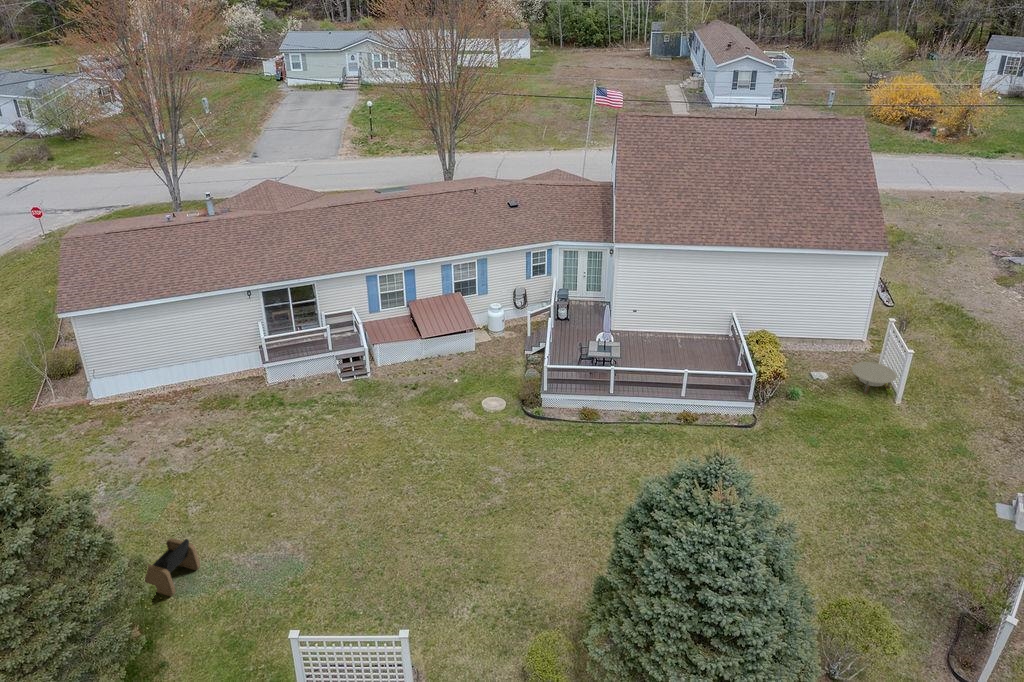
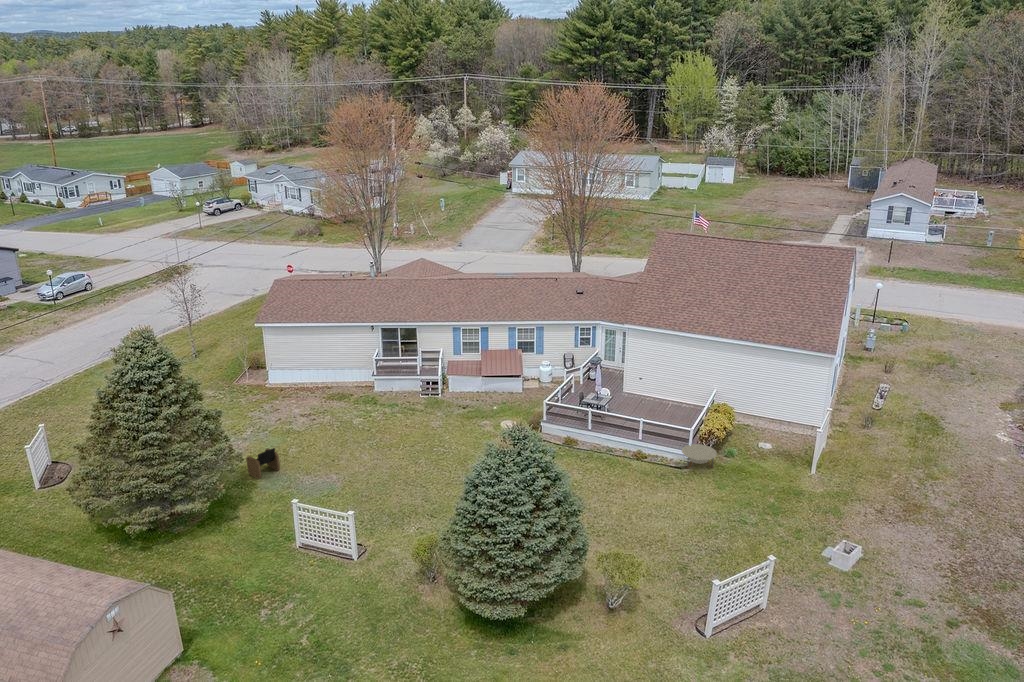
round table: present [852,362,897,394] -> present [682,444,717,469]

